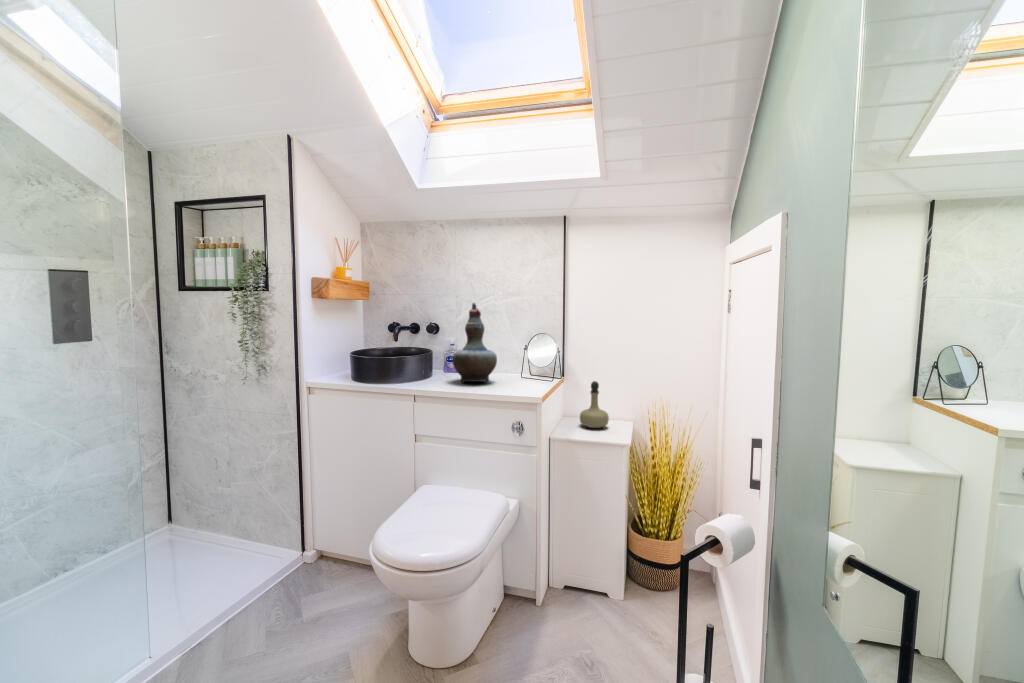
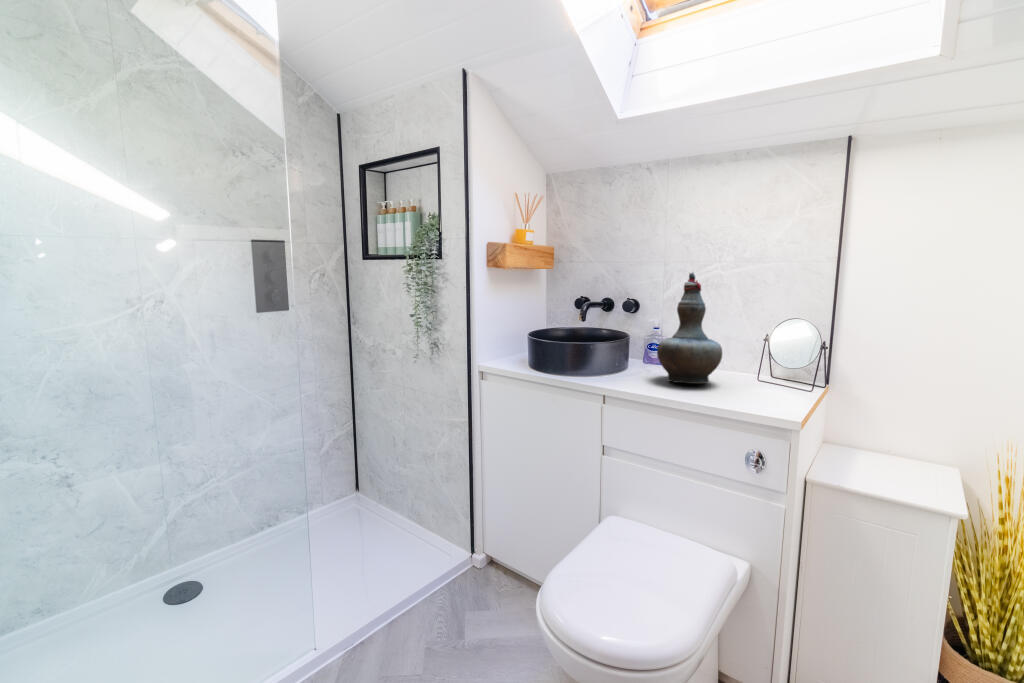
perfume bottle: present [580,381,609,428] -> none [855,397,910,471]

